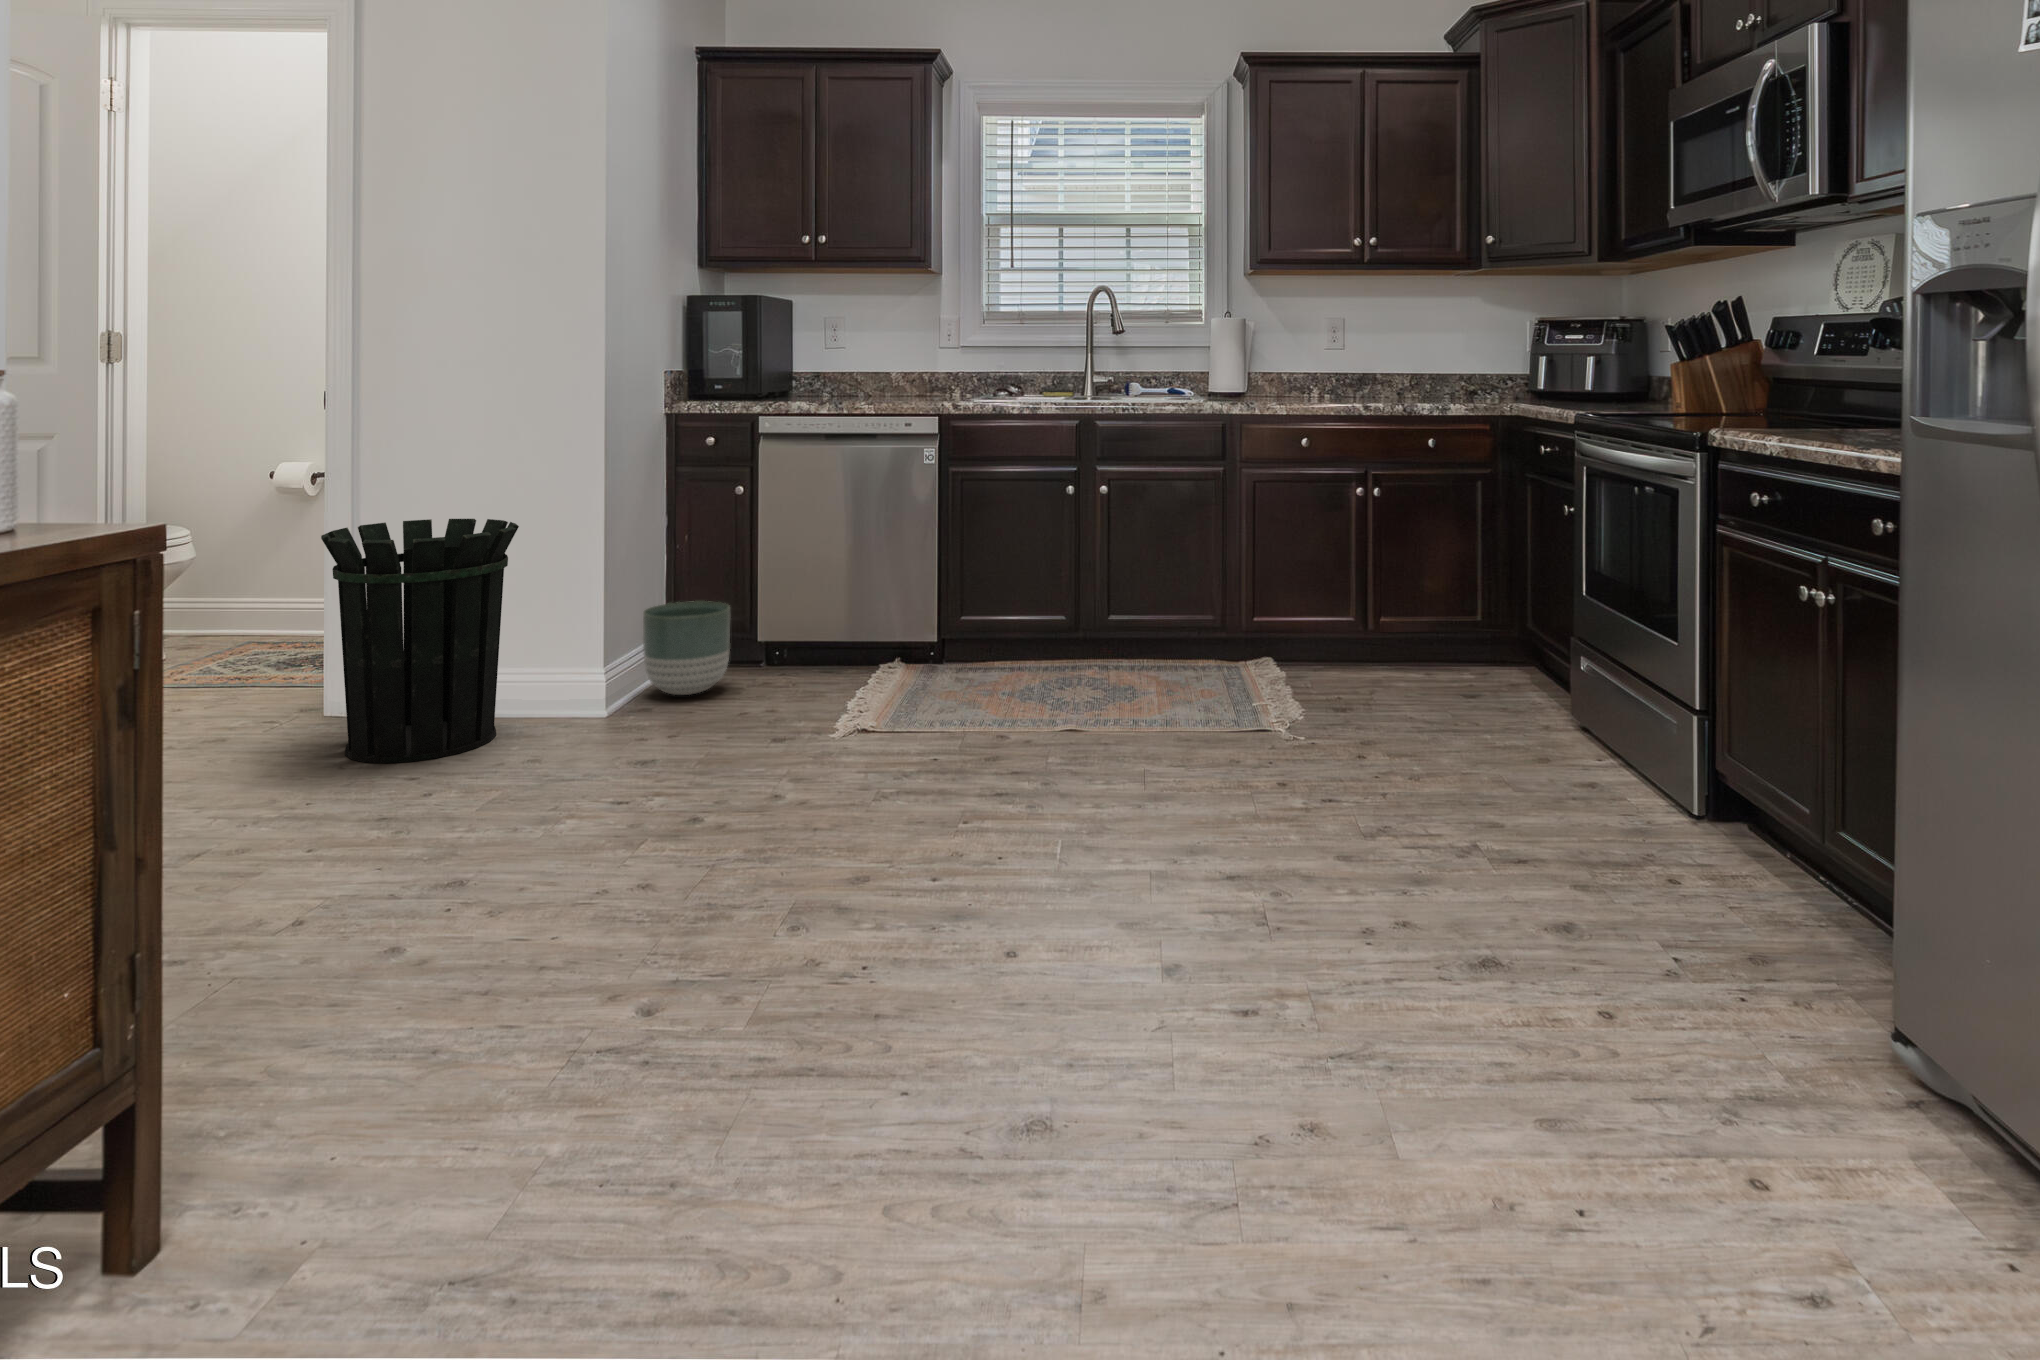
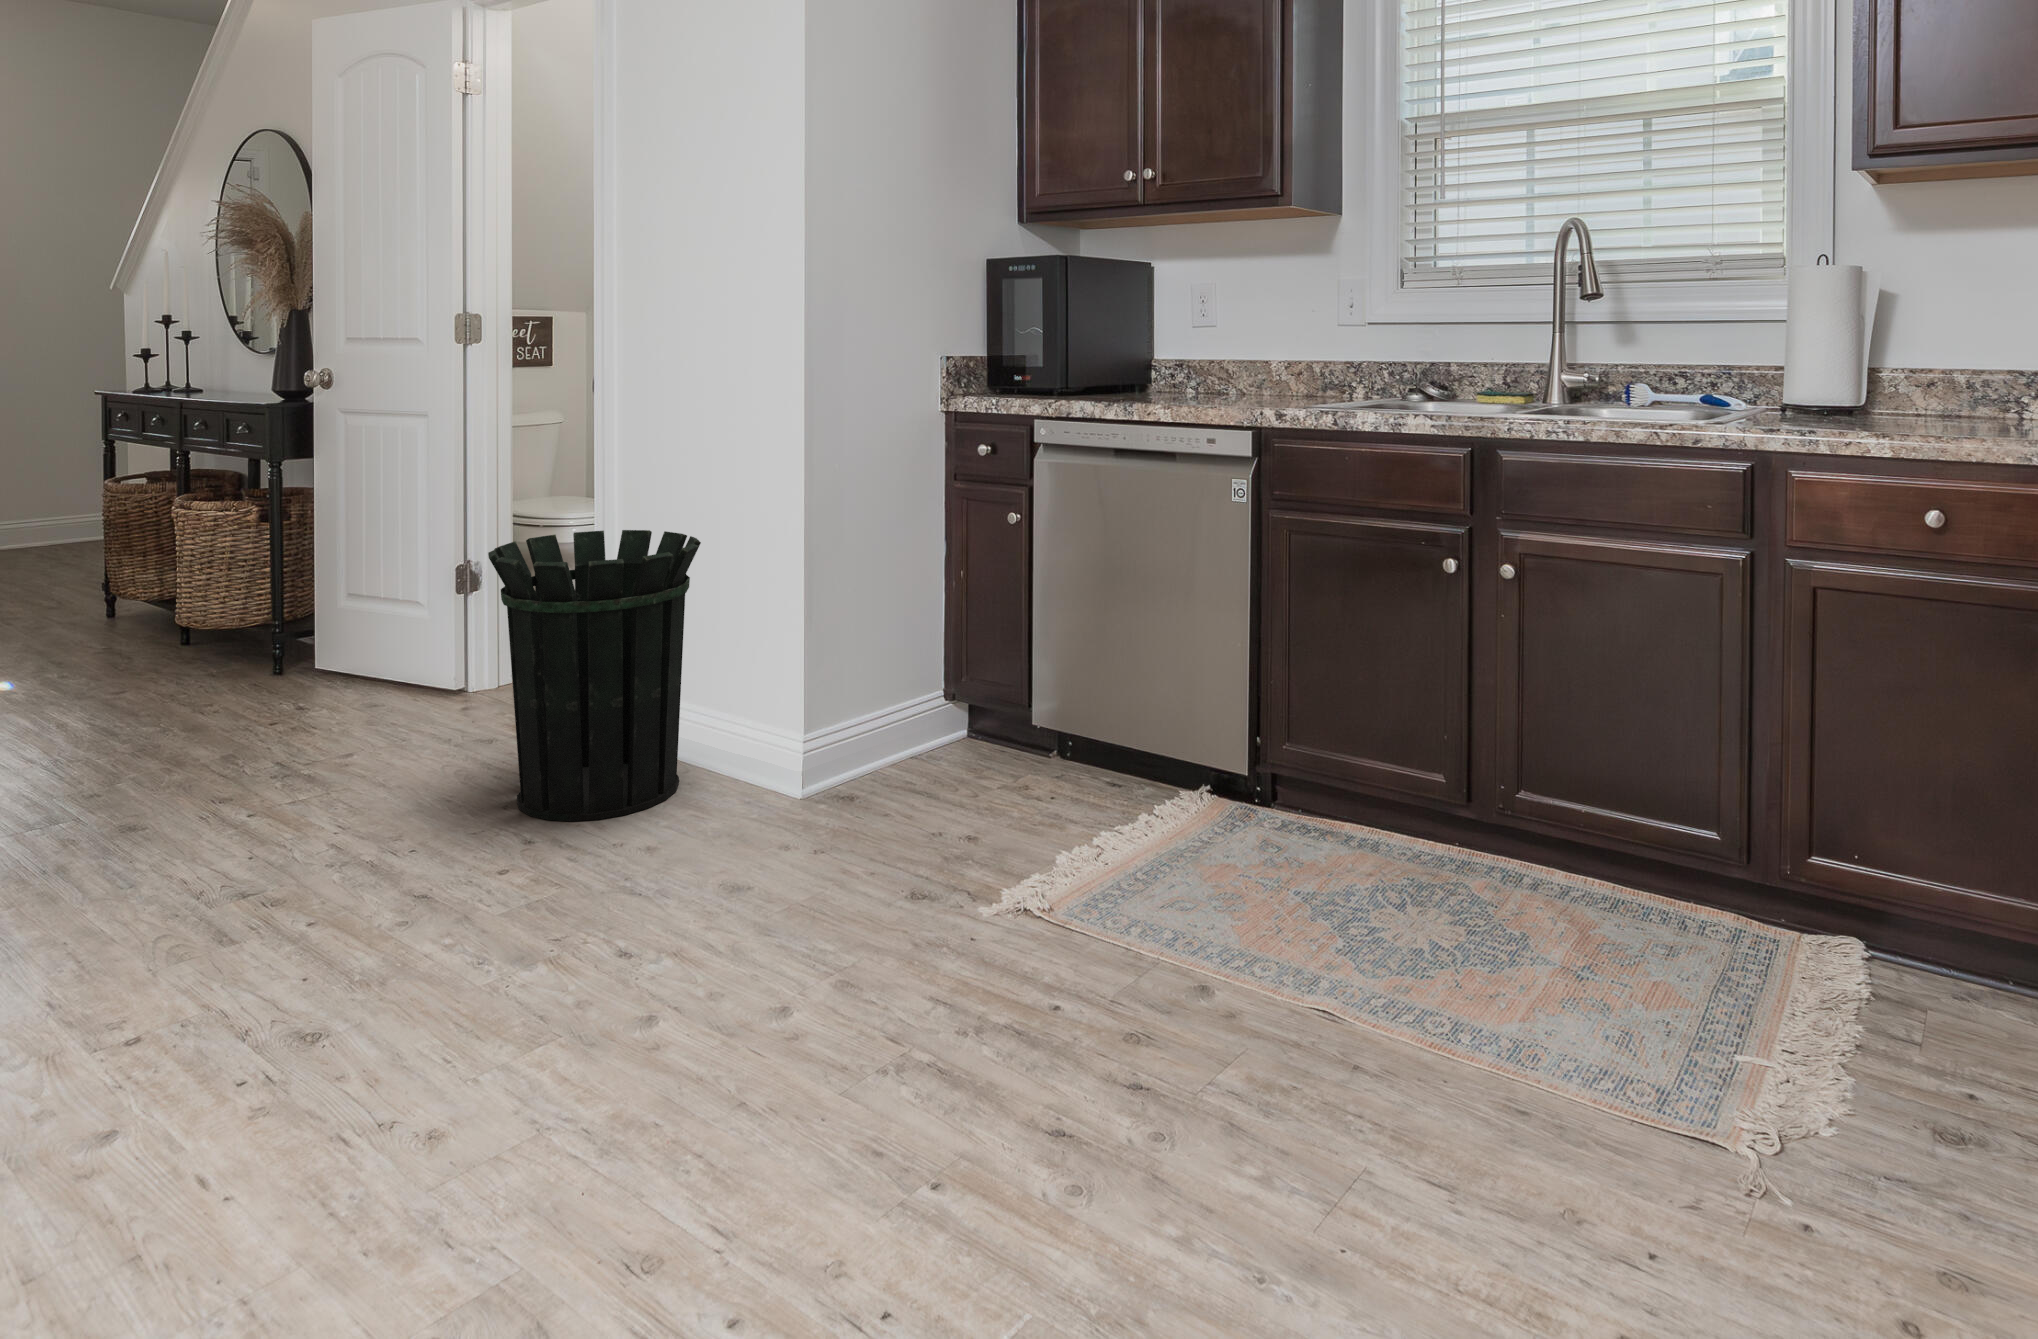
planter: present [643,601,730,695] -> none [866,657,973,784]

